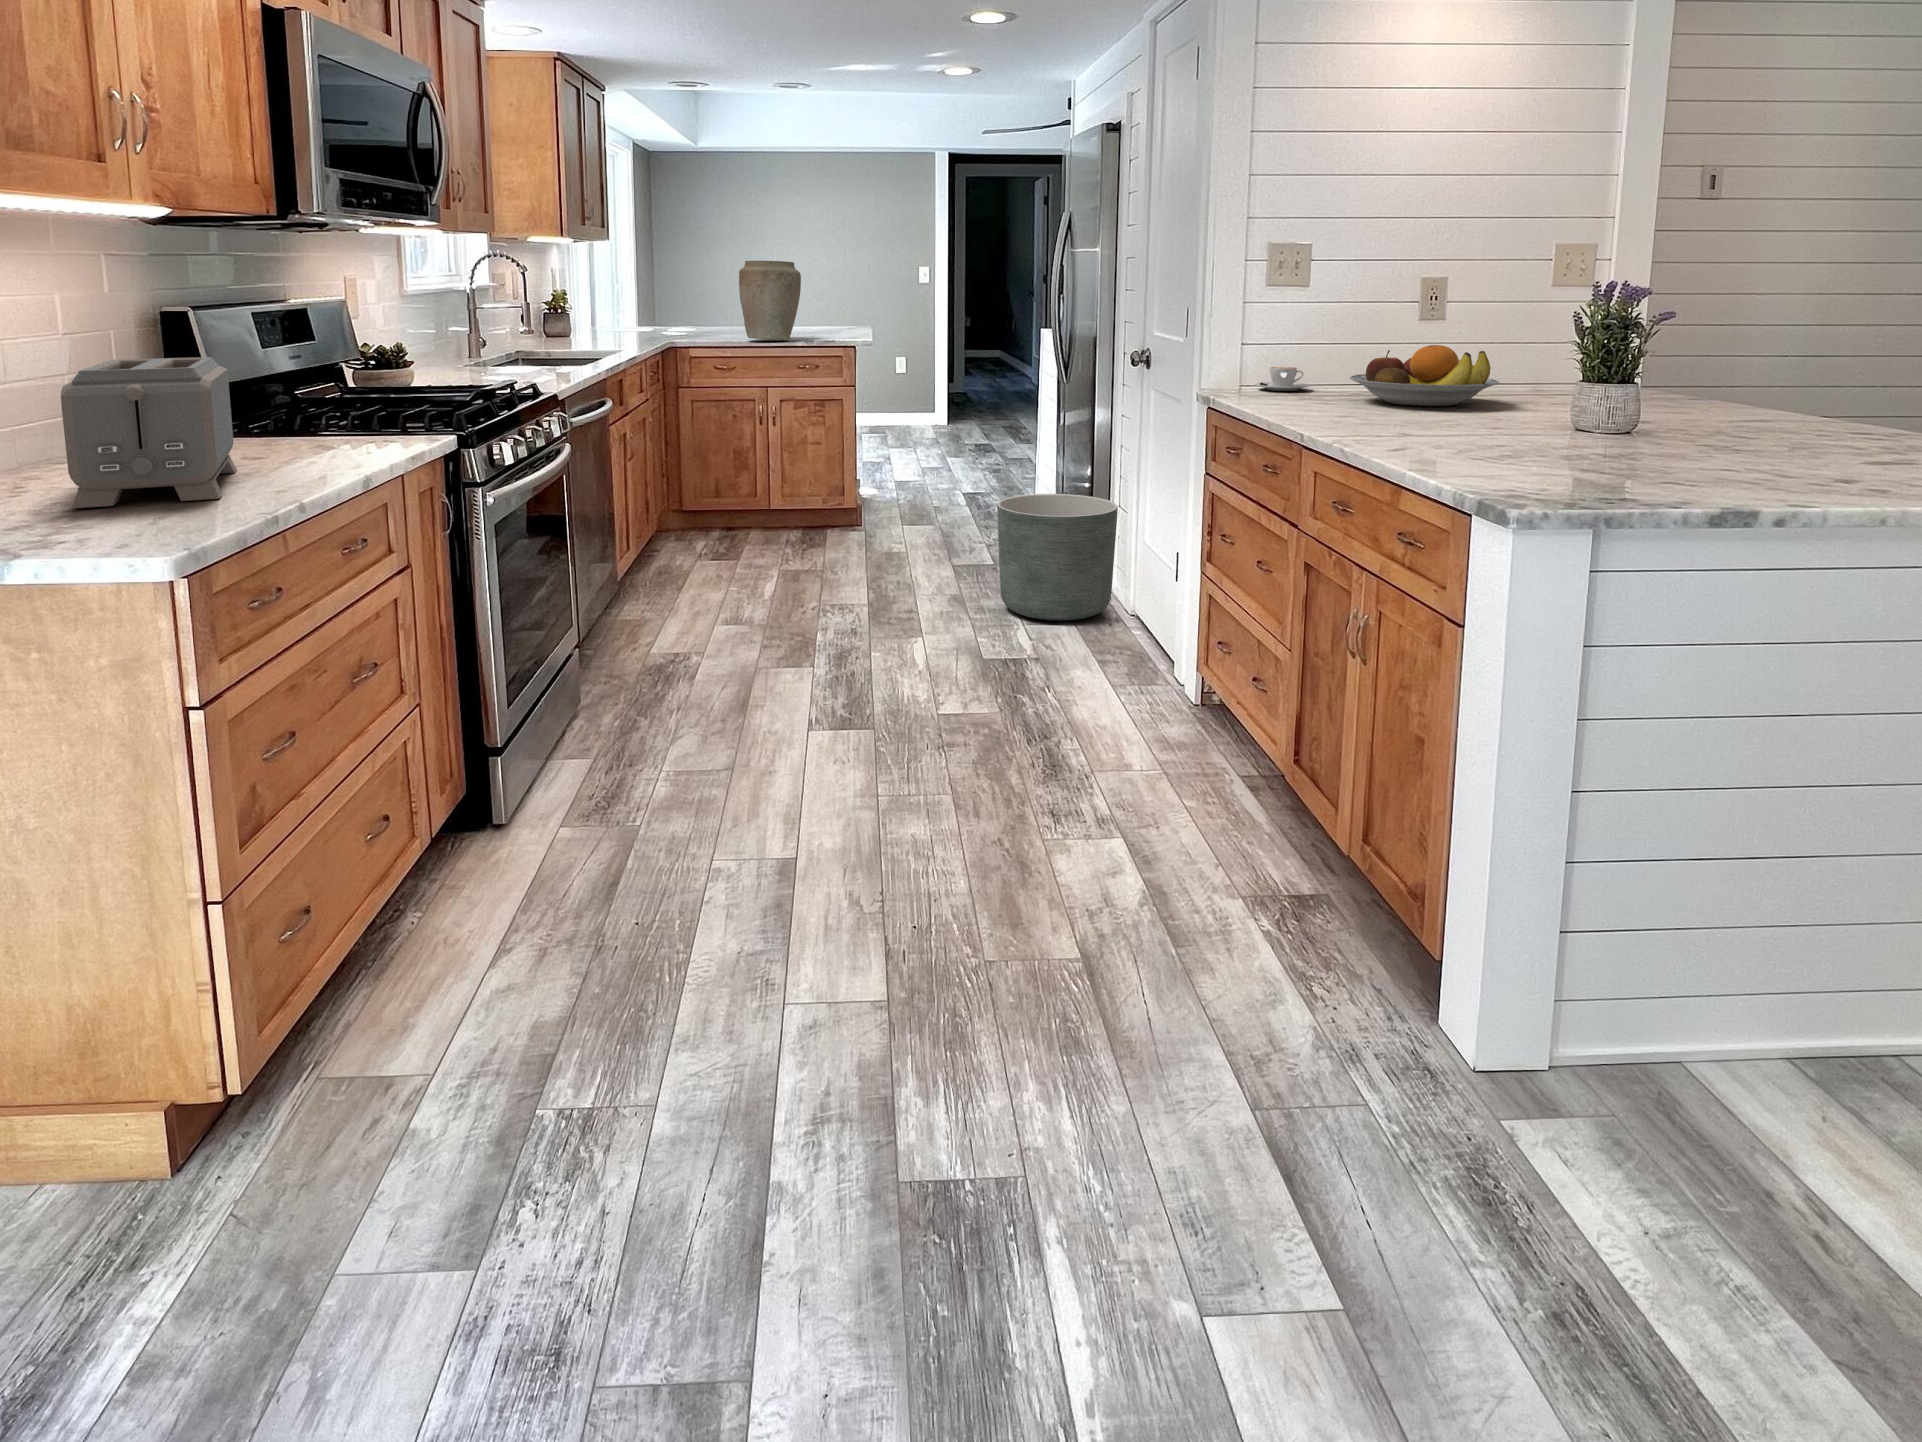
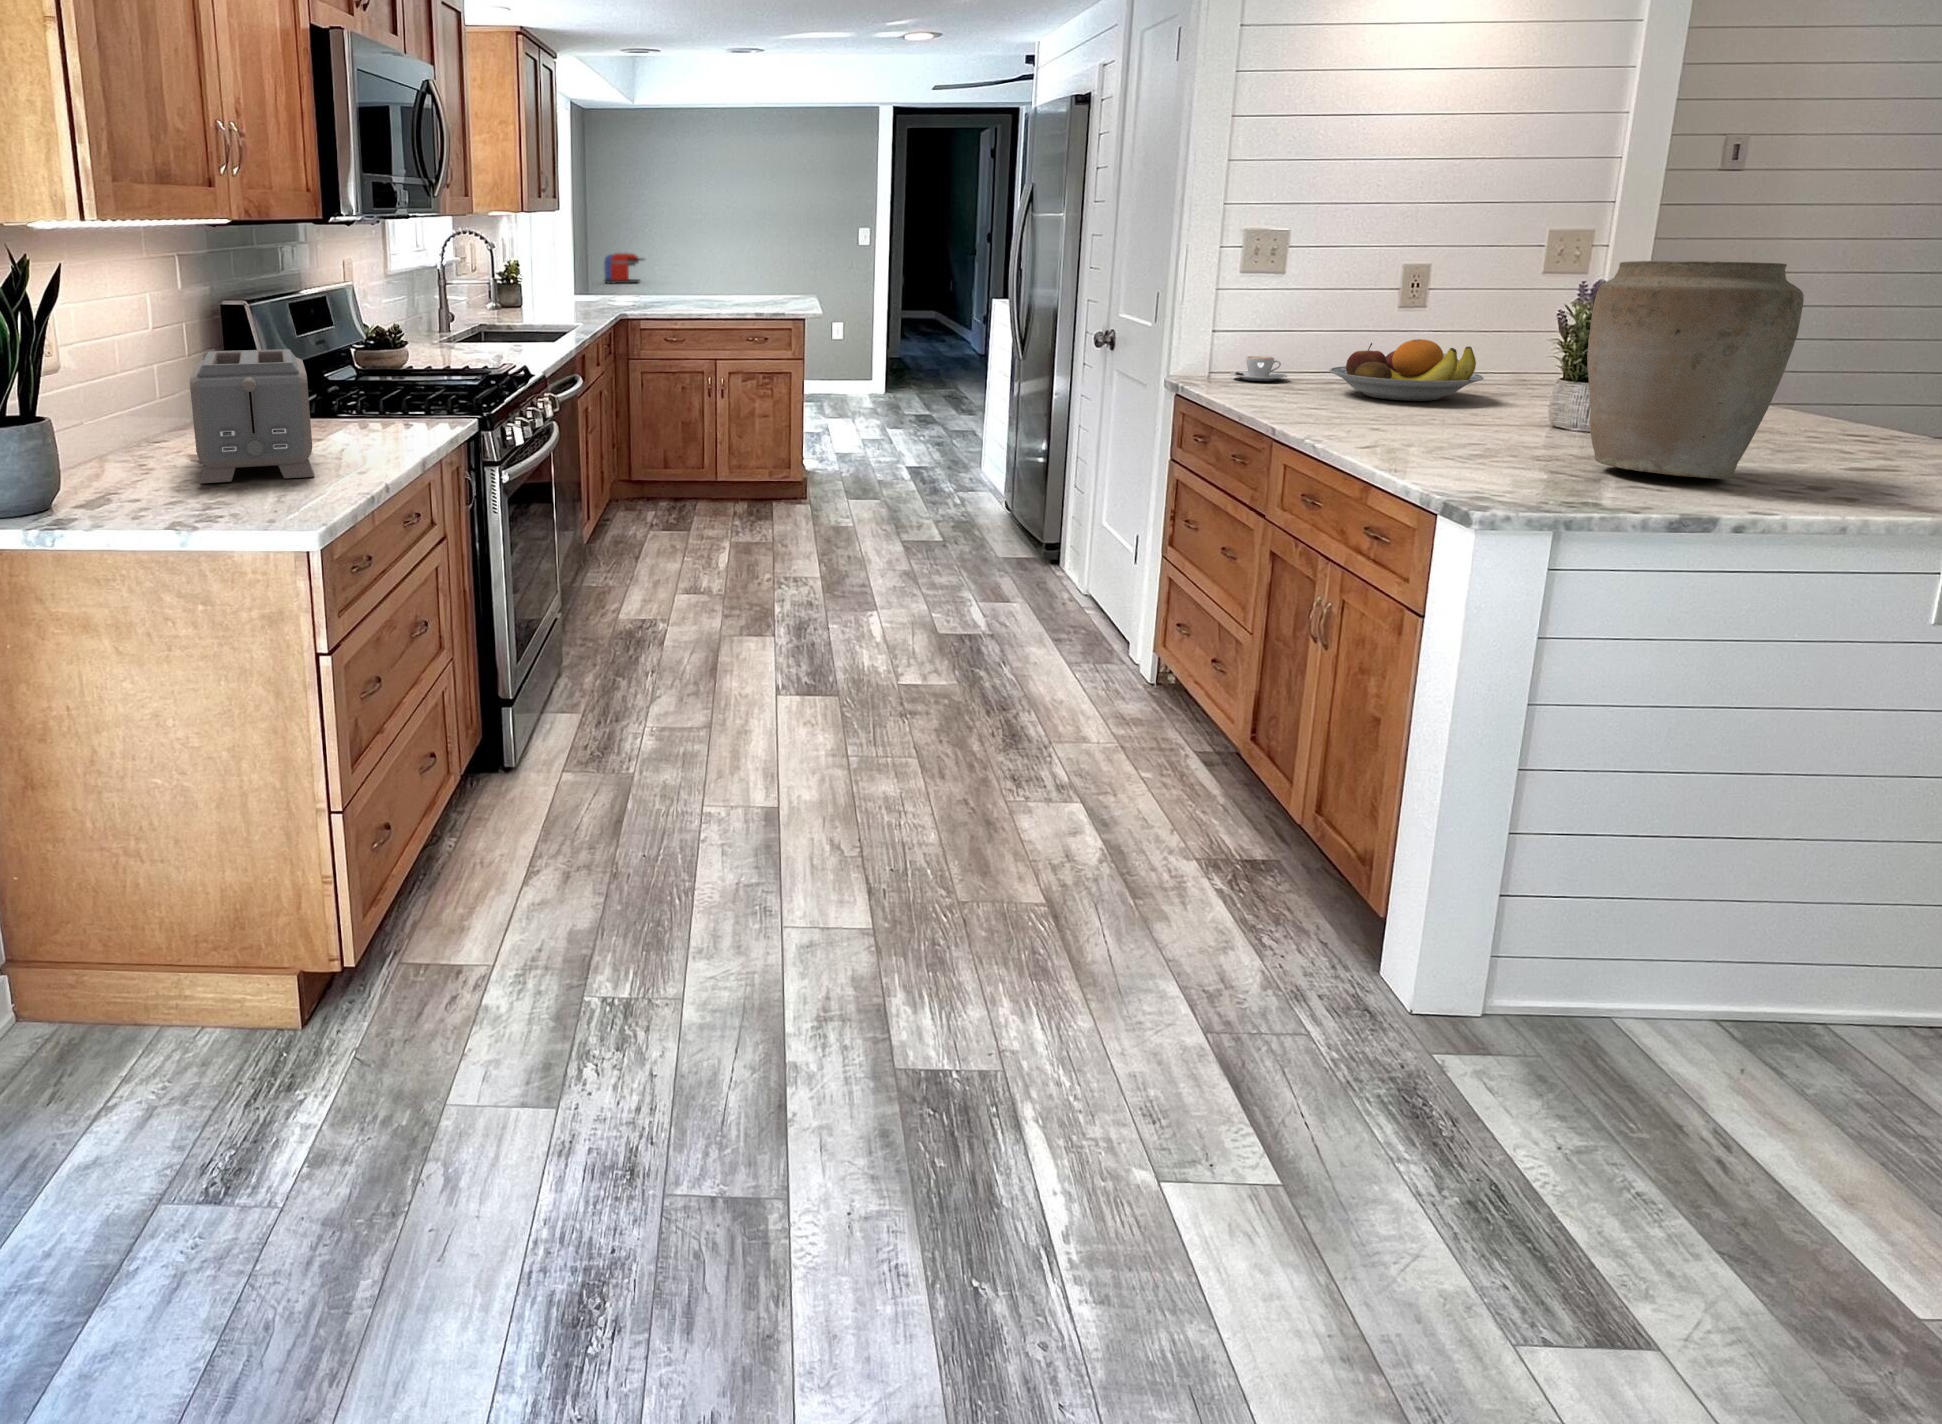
vase: present [739,261,801,341] -> present [1587,261,1804,479]
coffee maker: none [660,287,701,316] -> present [604,253,643,283]
planter: present [997,494,1118,620] -> none [958,475,1079,600]

